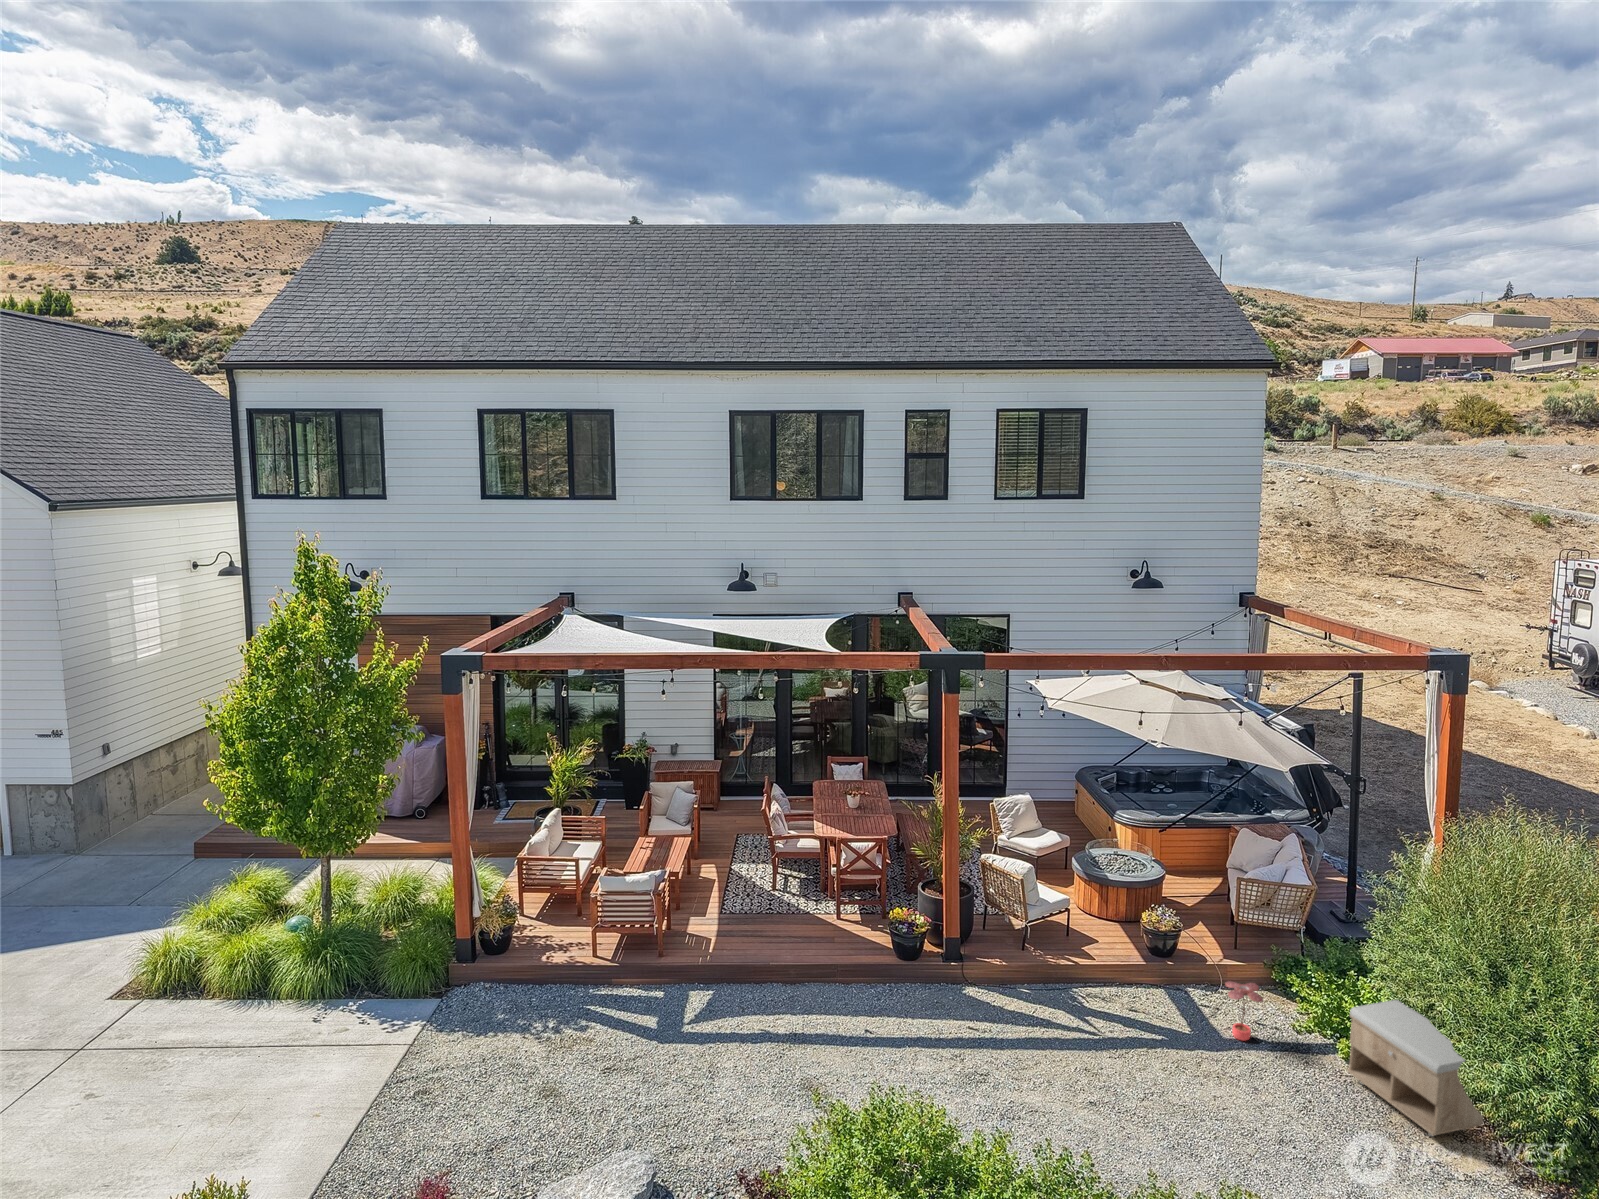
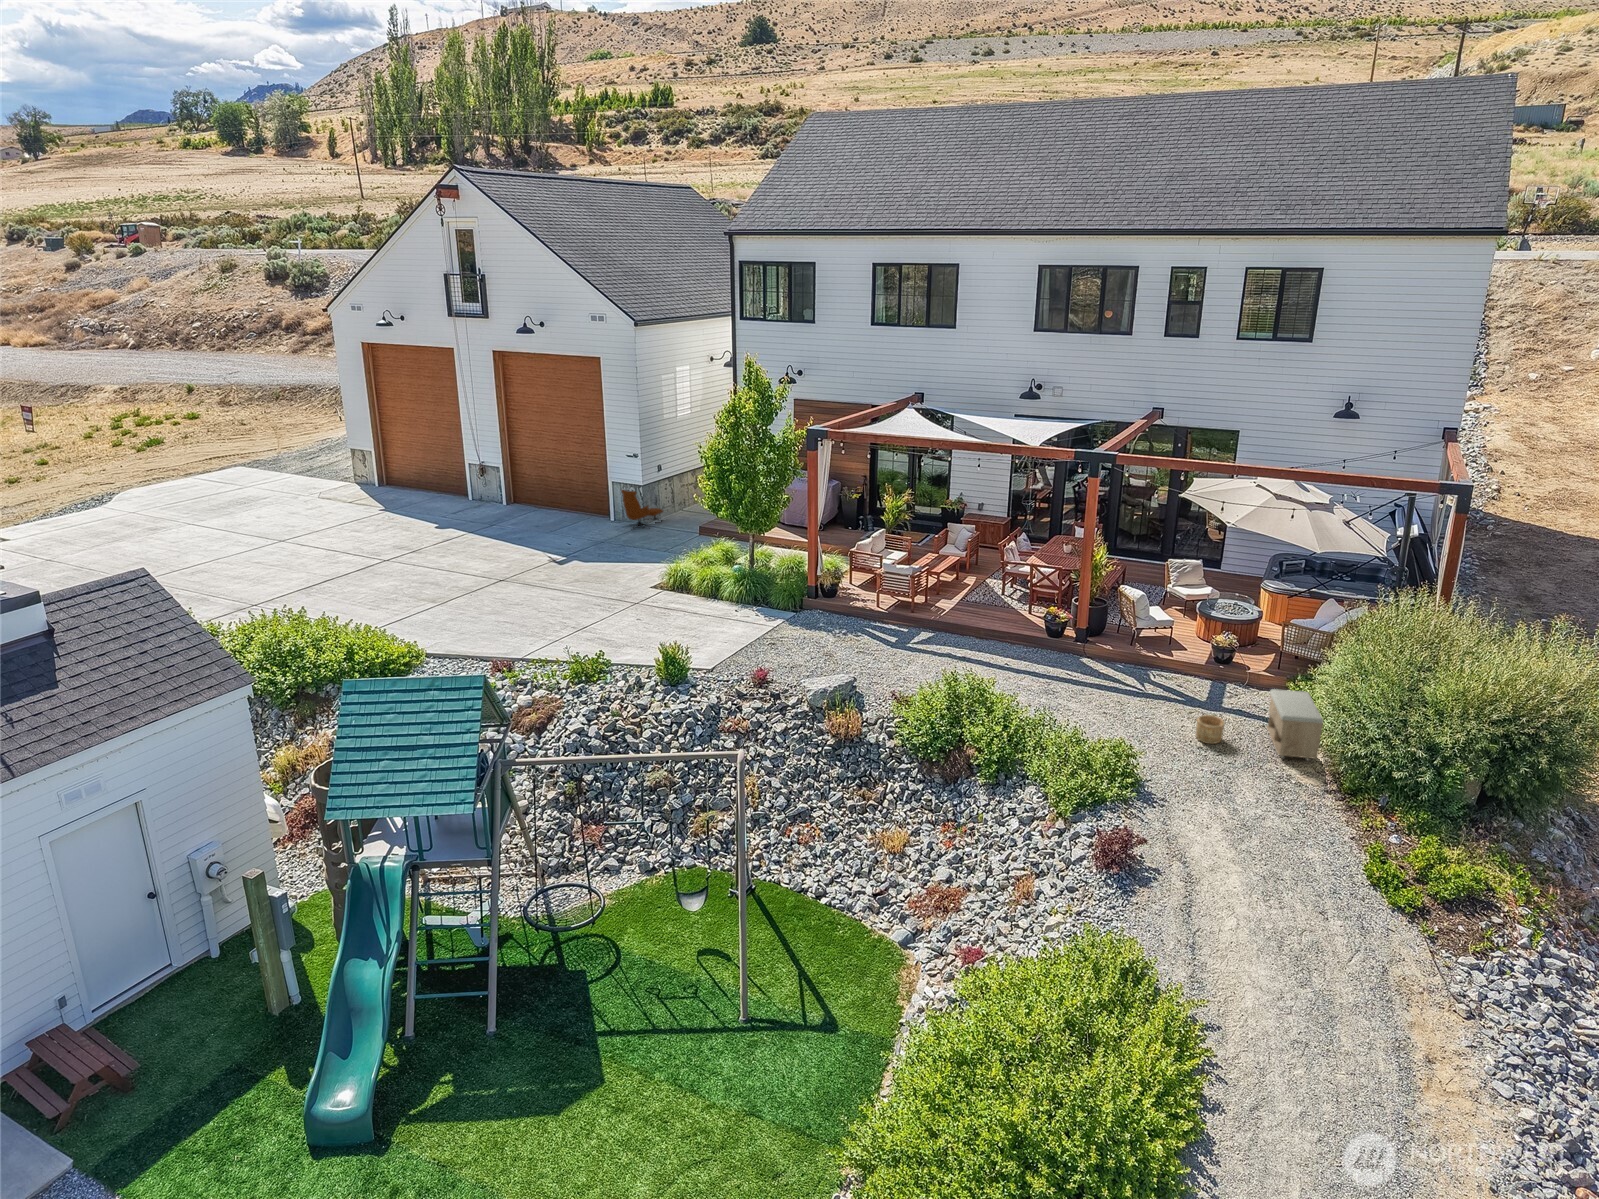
lounge chair: none [27,796,121,870] -> present [621,490,663,526]
potted plant: present [1225,981,1263,1041] -> none [1215,673,1240,707]
wooden bucket: none [1278,1078,1332,1139] -> present [1196,715,1225,744]

